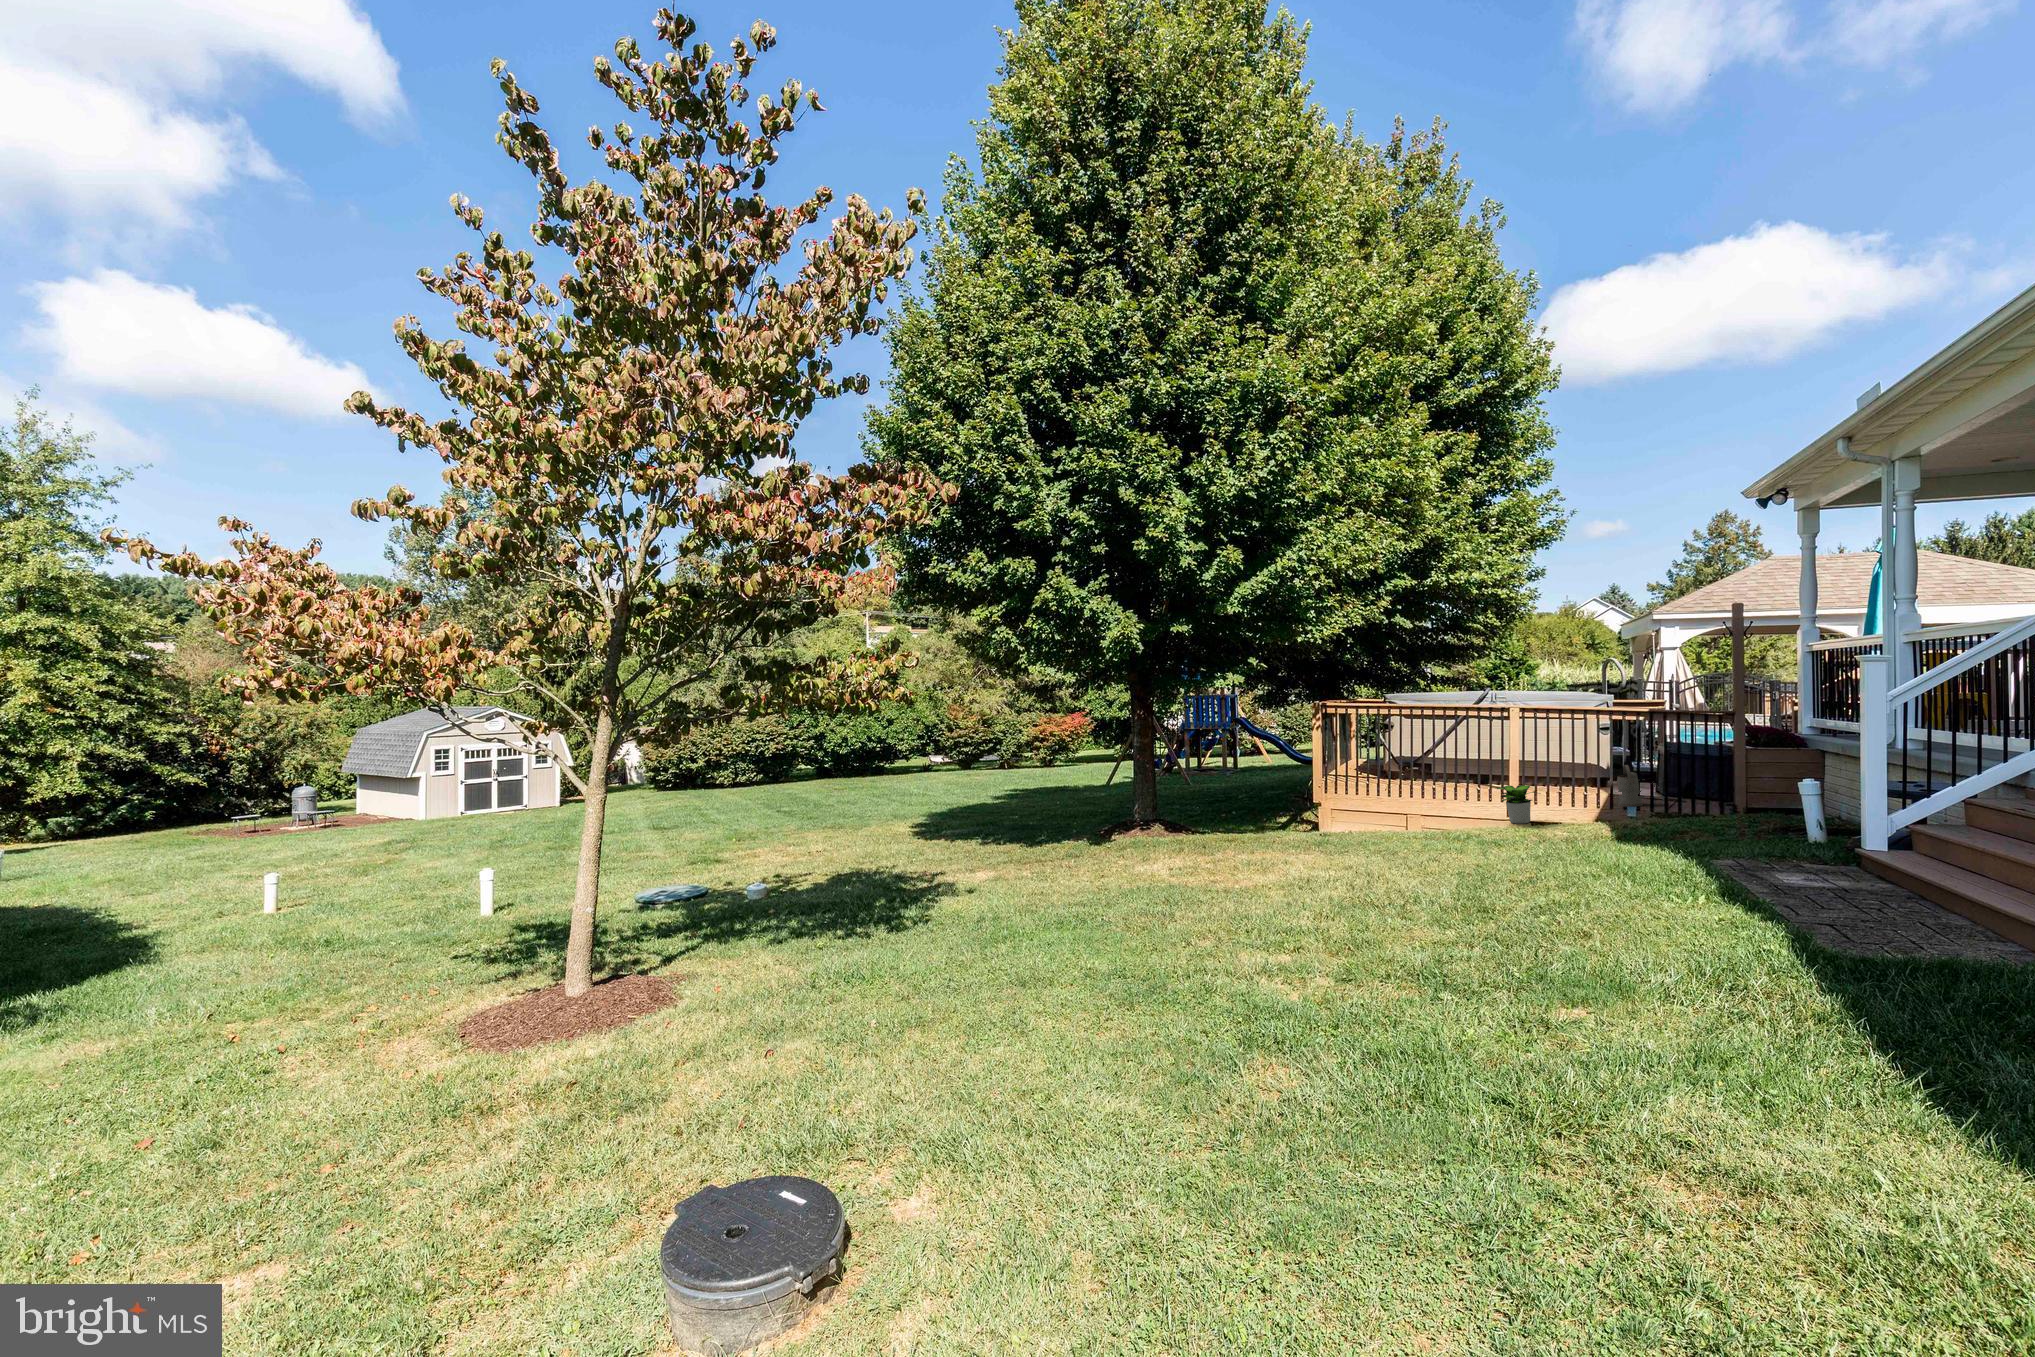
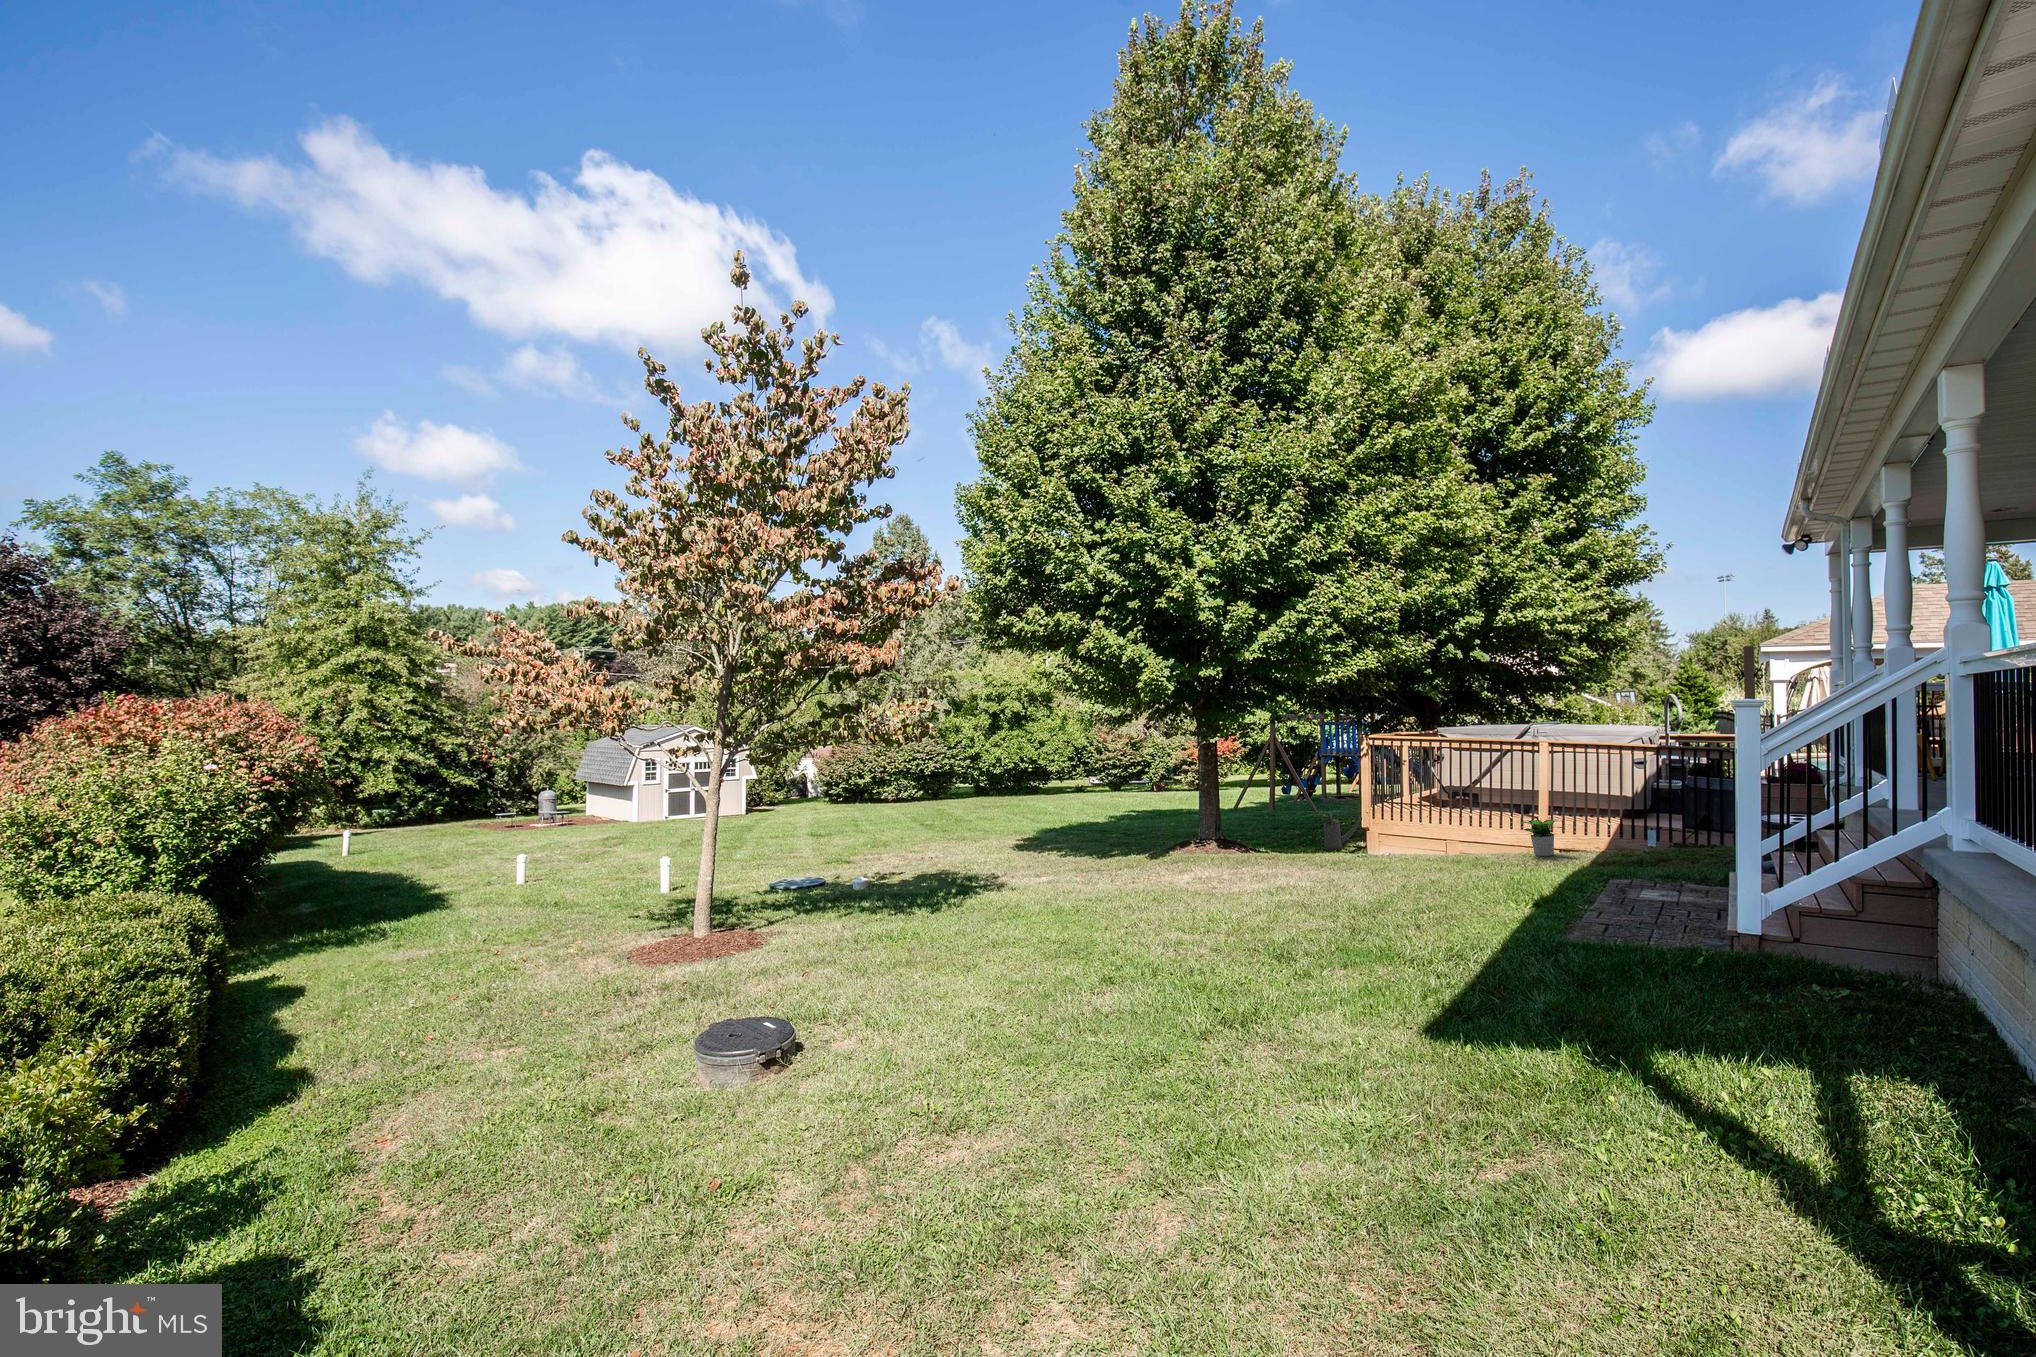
watering can: present [1616,765,1656,807] -> present [1317,813,1362,850]

